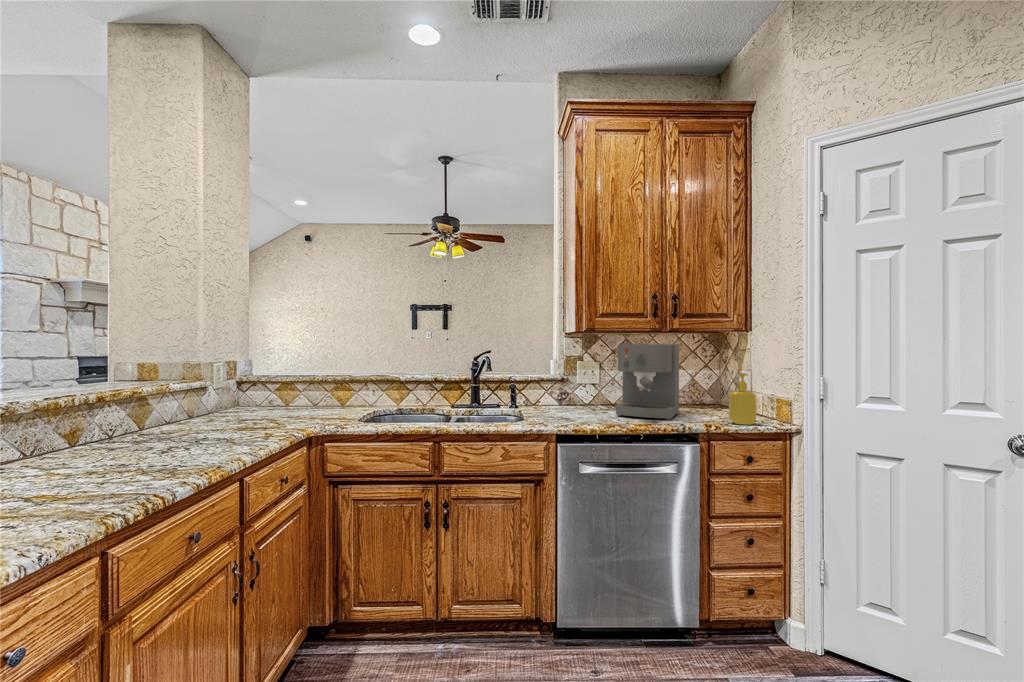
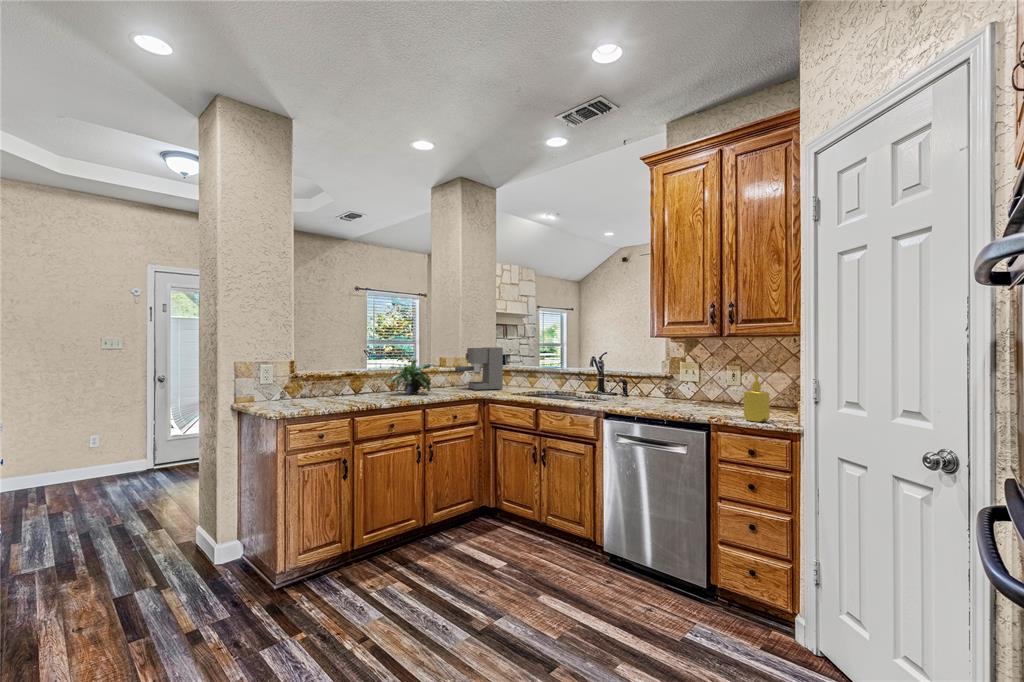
coffee maker: present [616,344,679,420] -> present [455,347,503,390]
potted plant: none [76,374,207,453] -> present [390,360,433,394]

